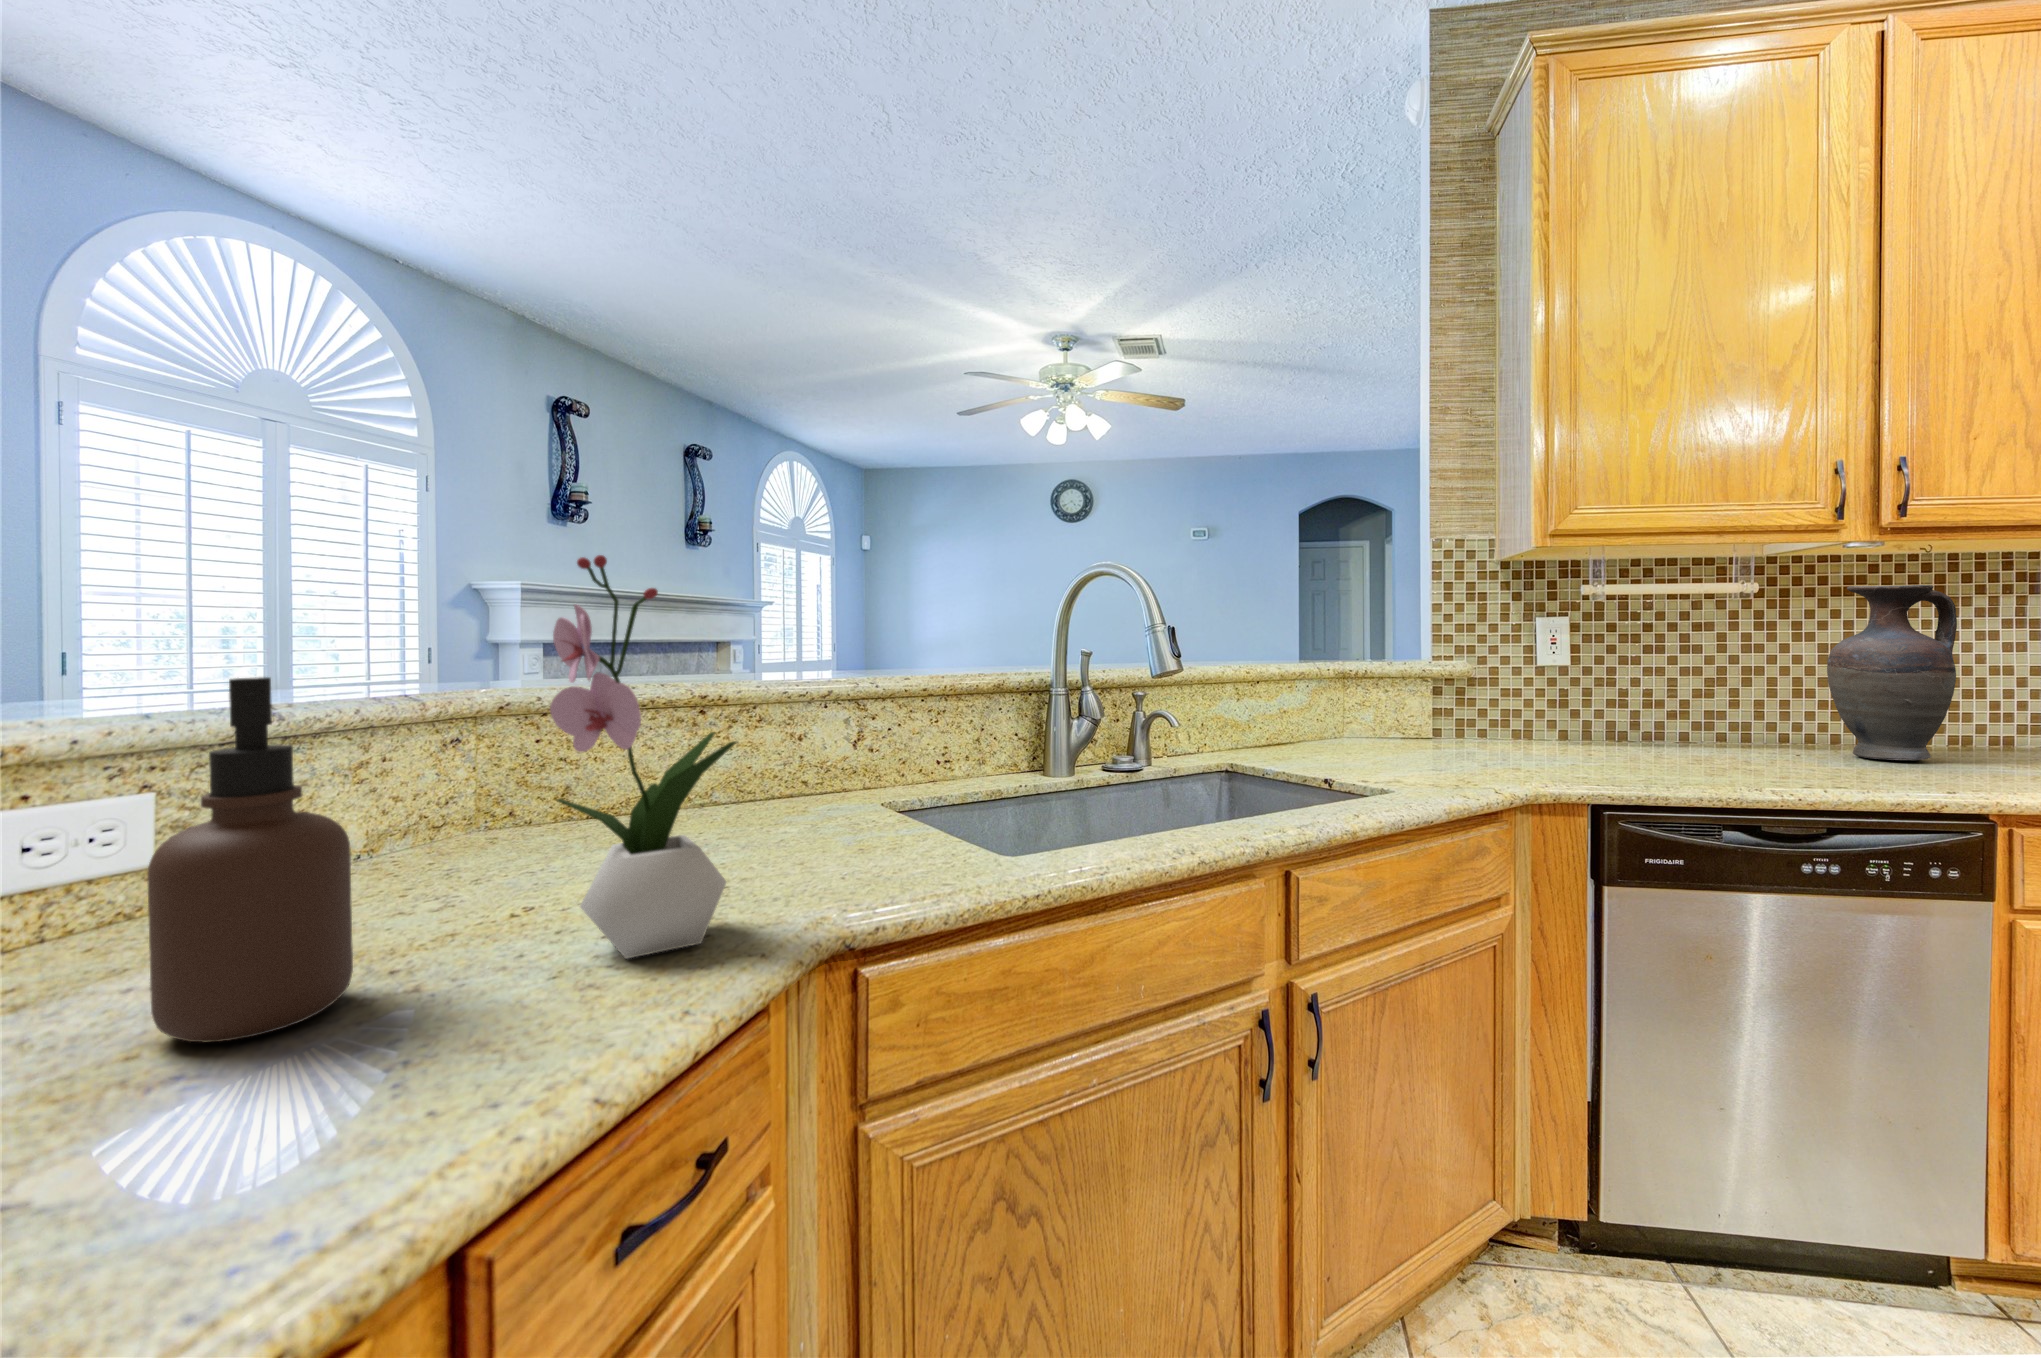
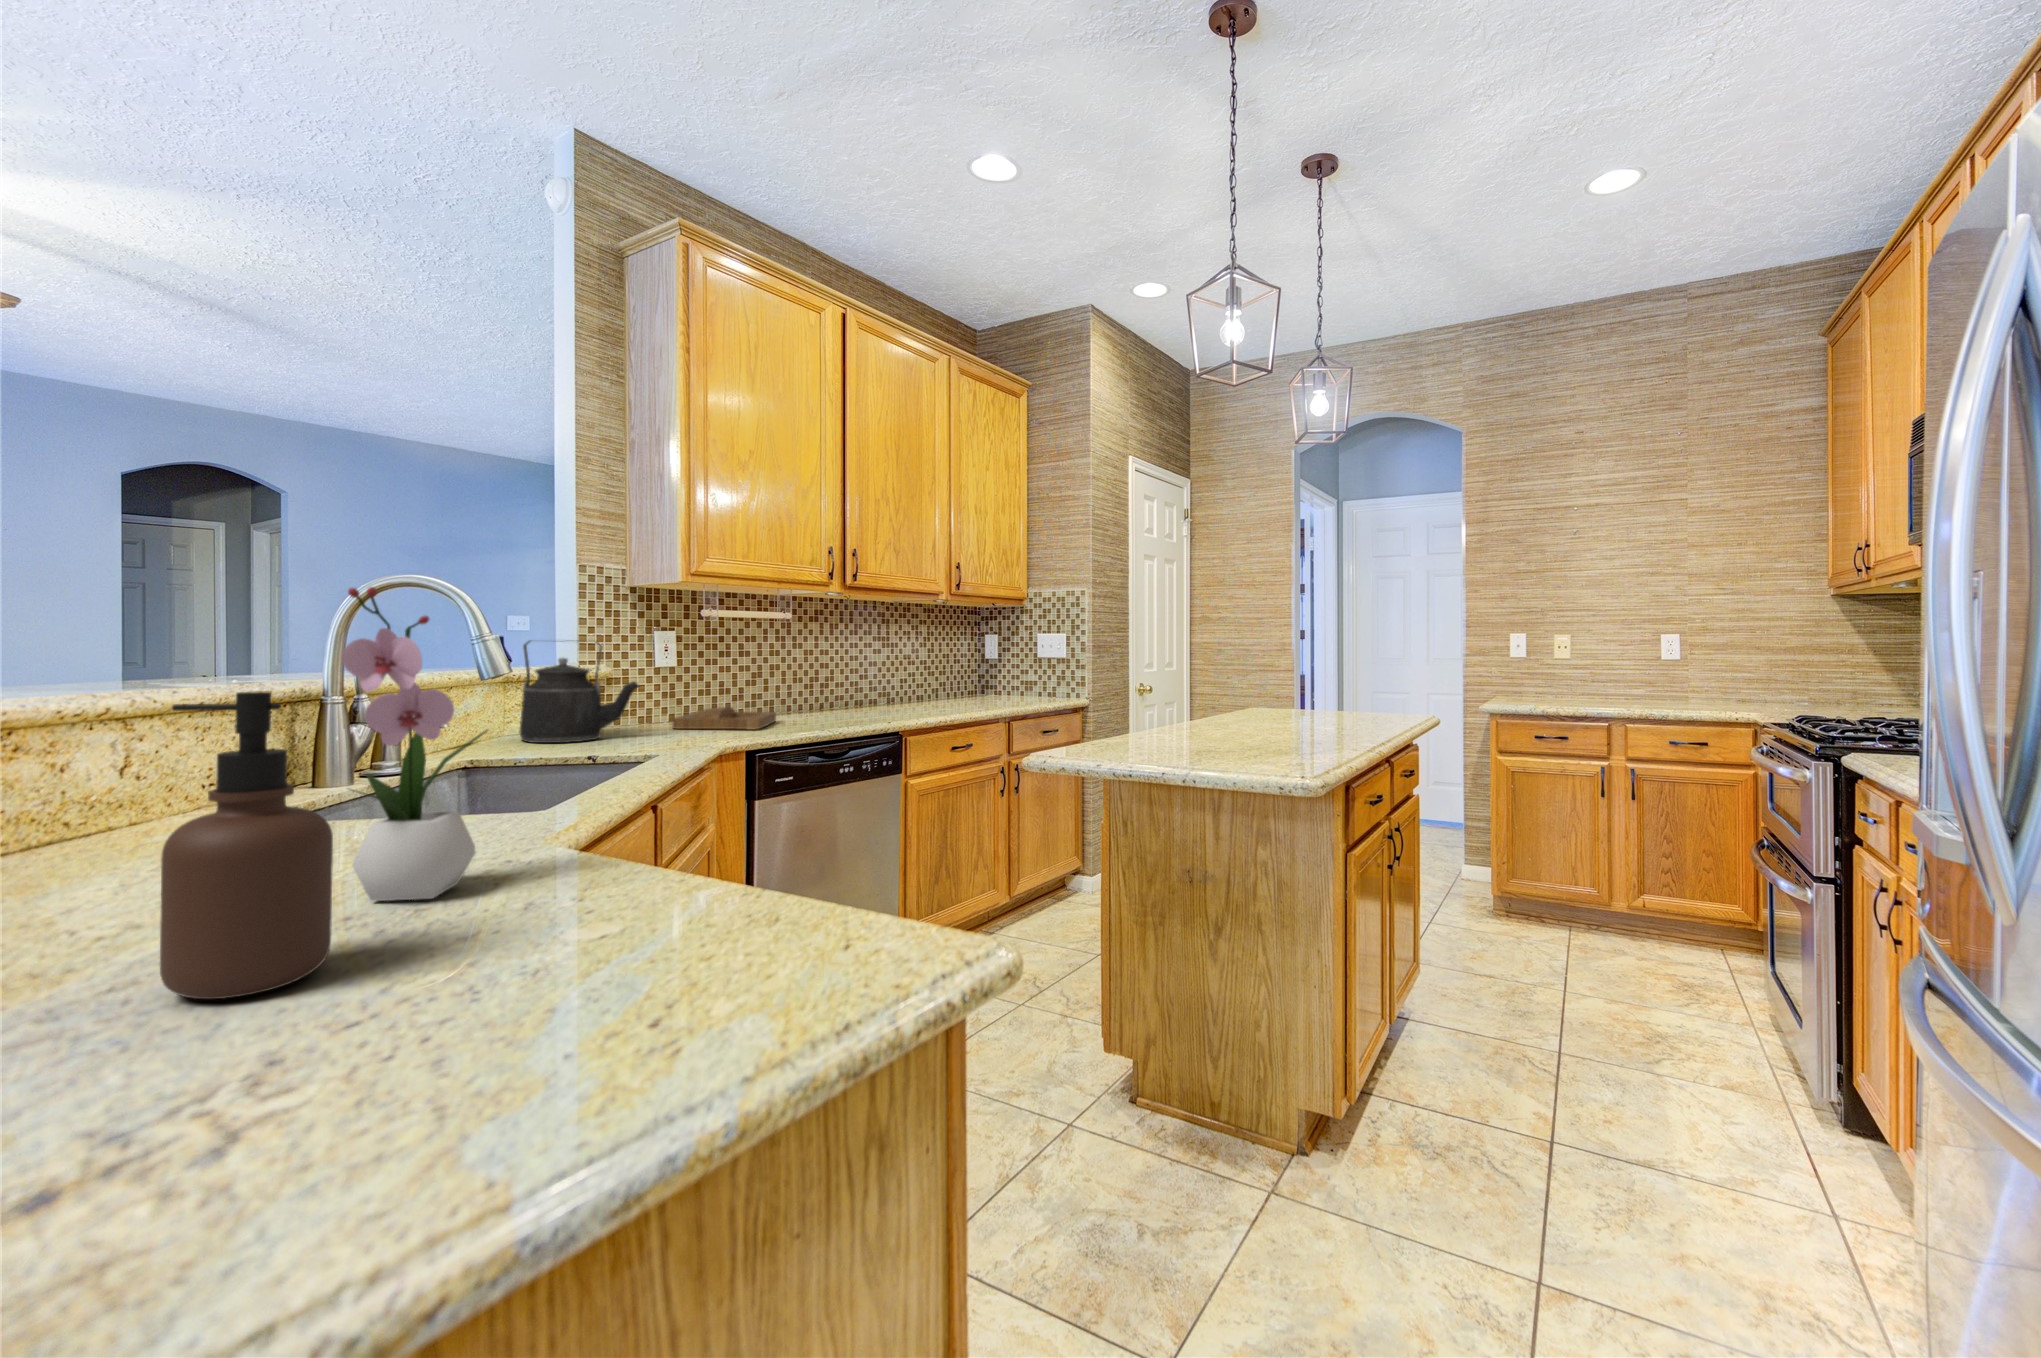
vase: present [1827,585,1957,760] -> none [817,618,873,715]
kettle: none [1326,629,1455,757] -> present [520,640,639,743]
tray: none [1533,728,1720,769] -> present [673,707,776,729]

